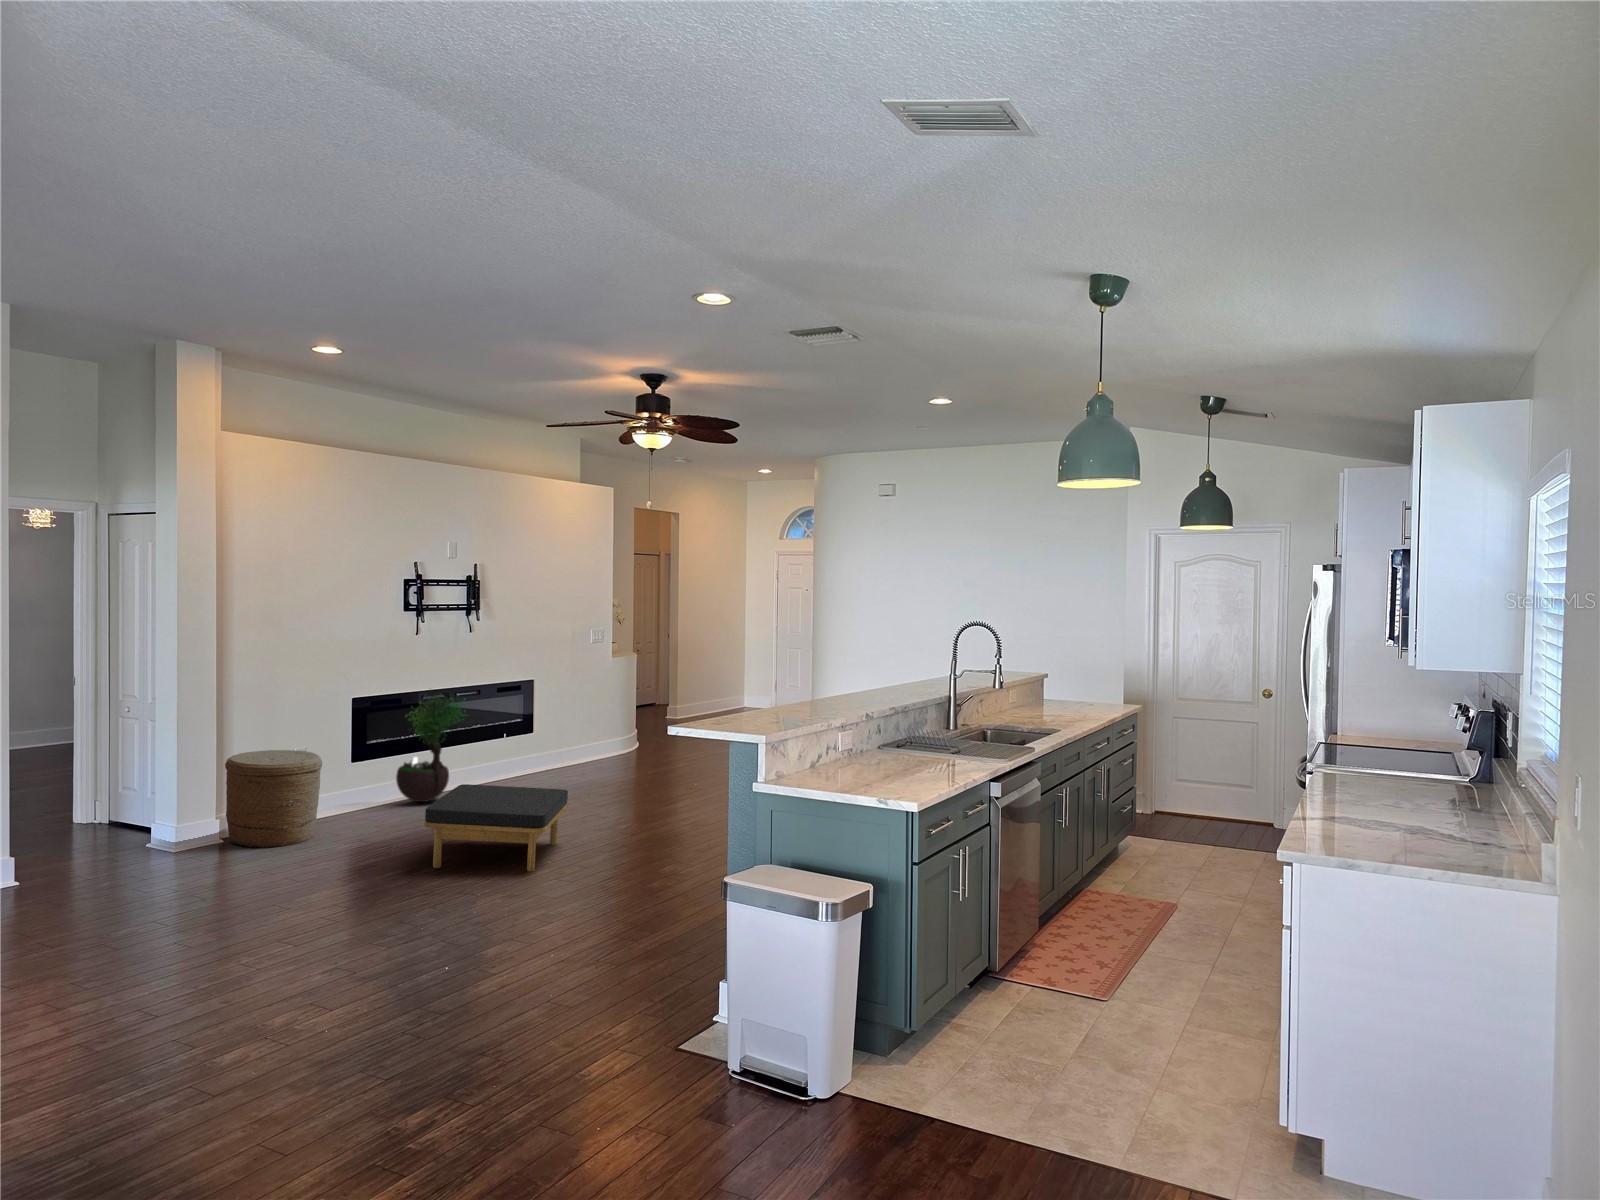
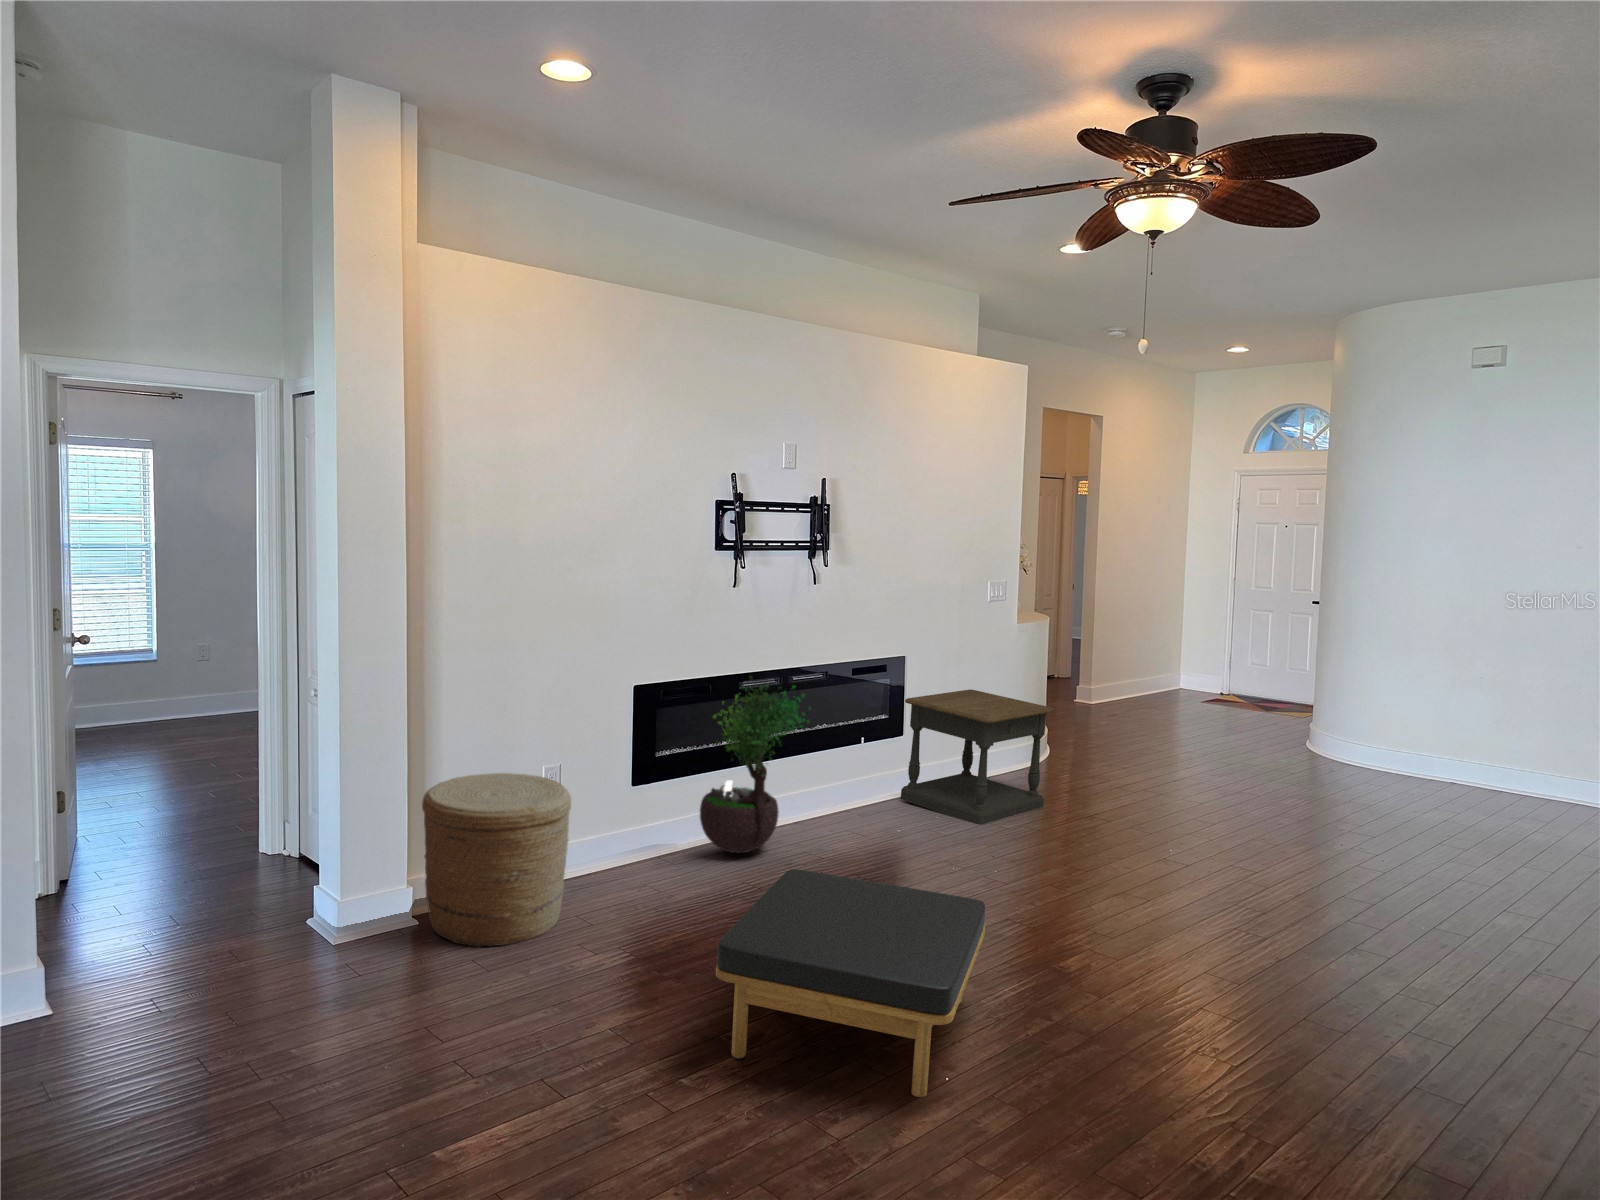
side table: none [531,700,629,782] -> present [901,690,1053,825]

